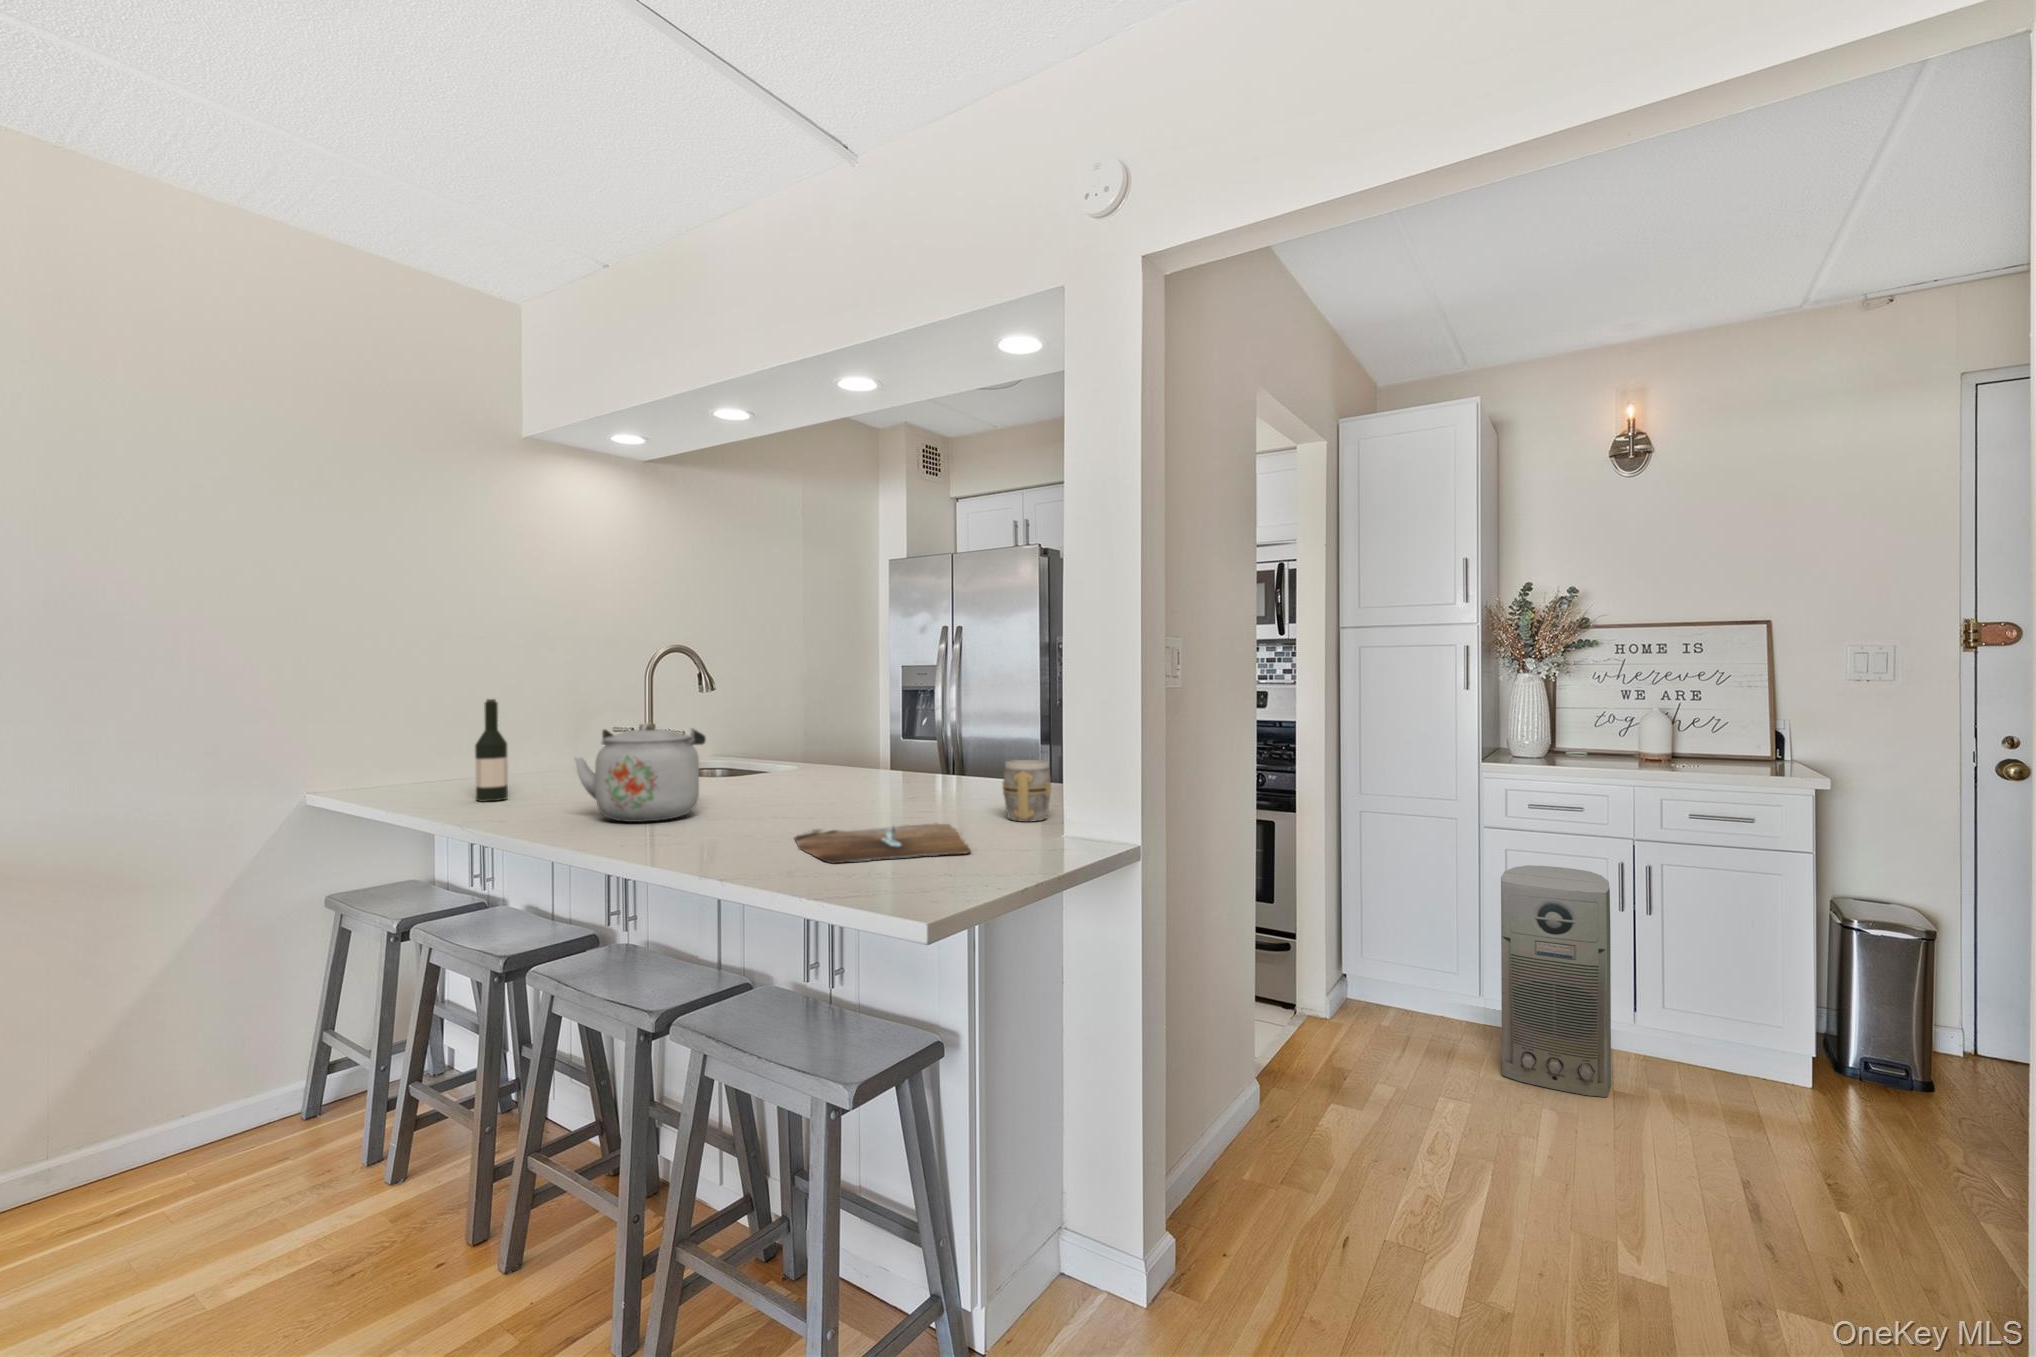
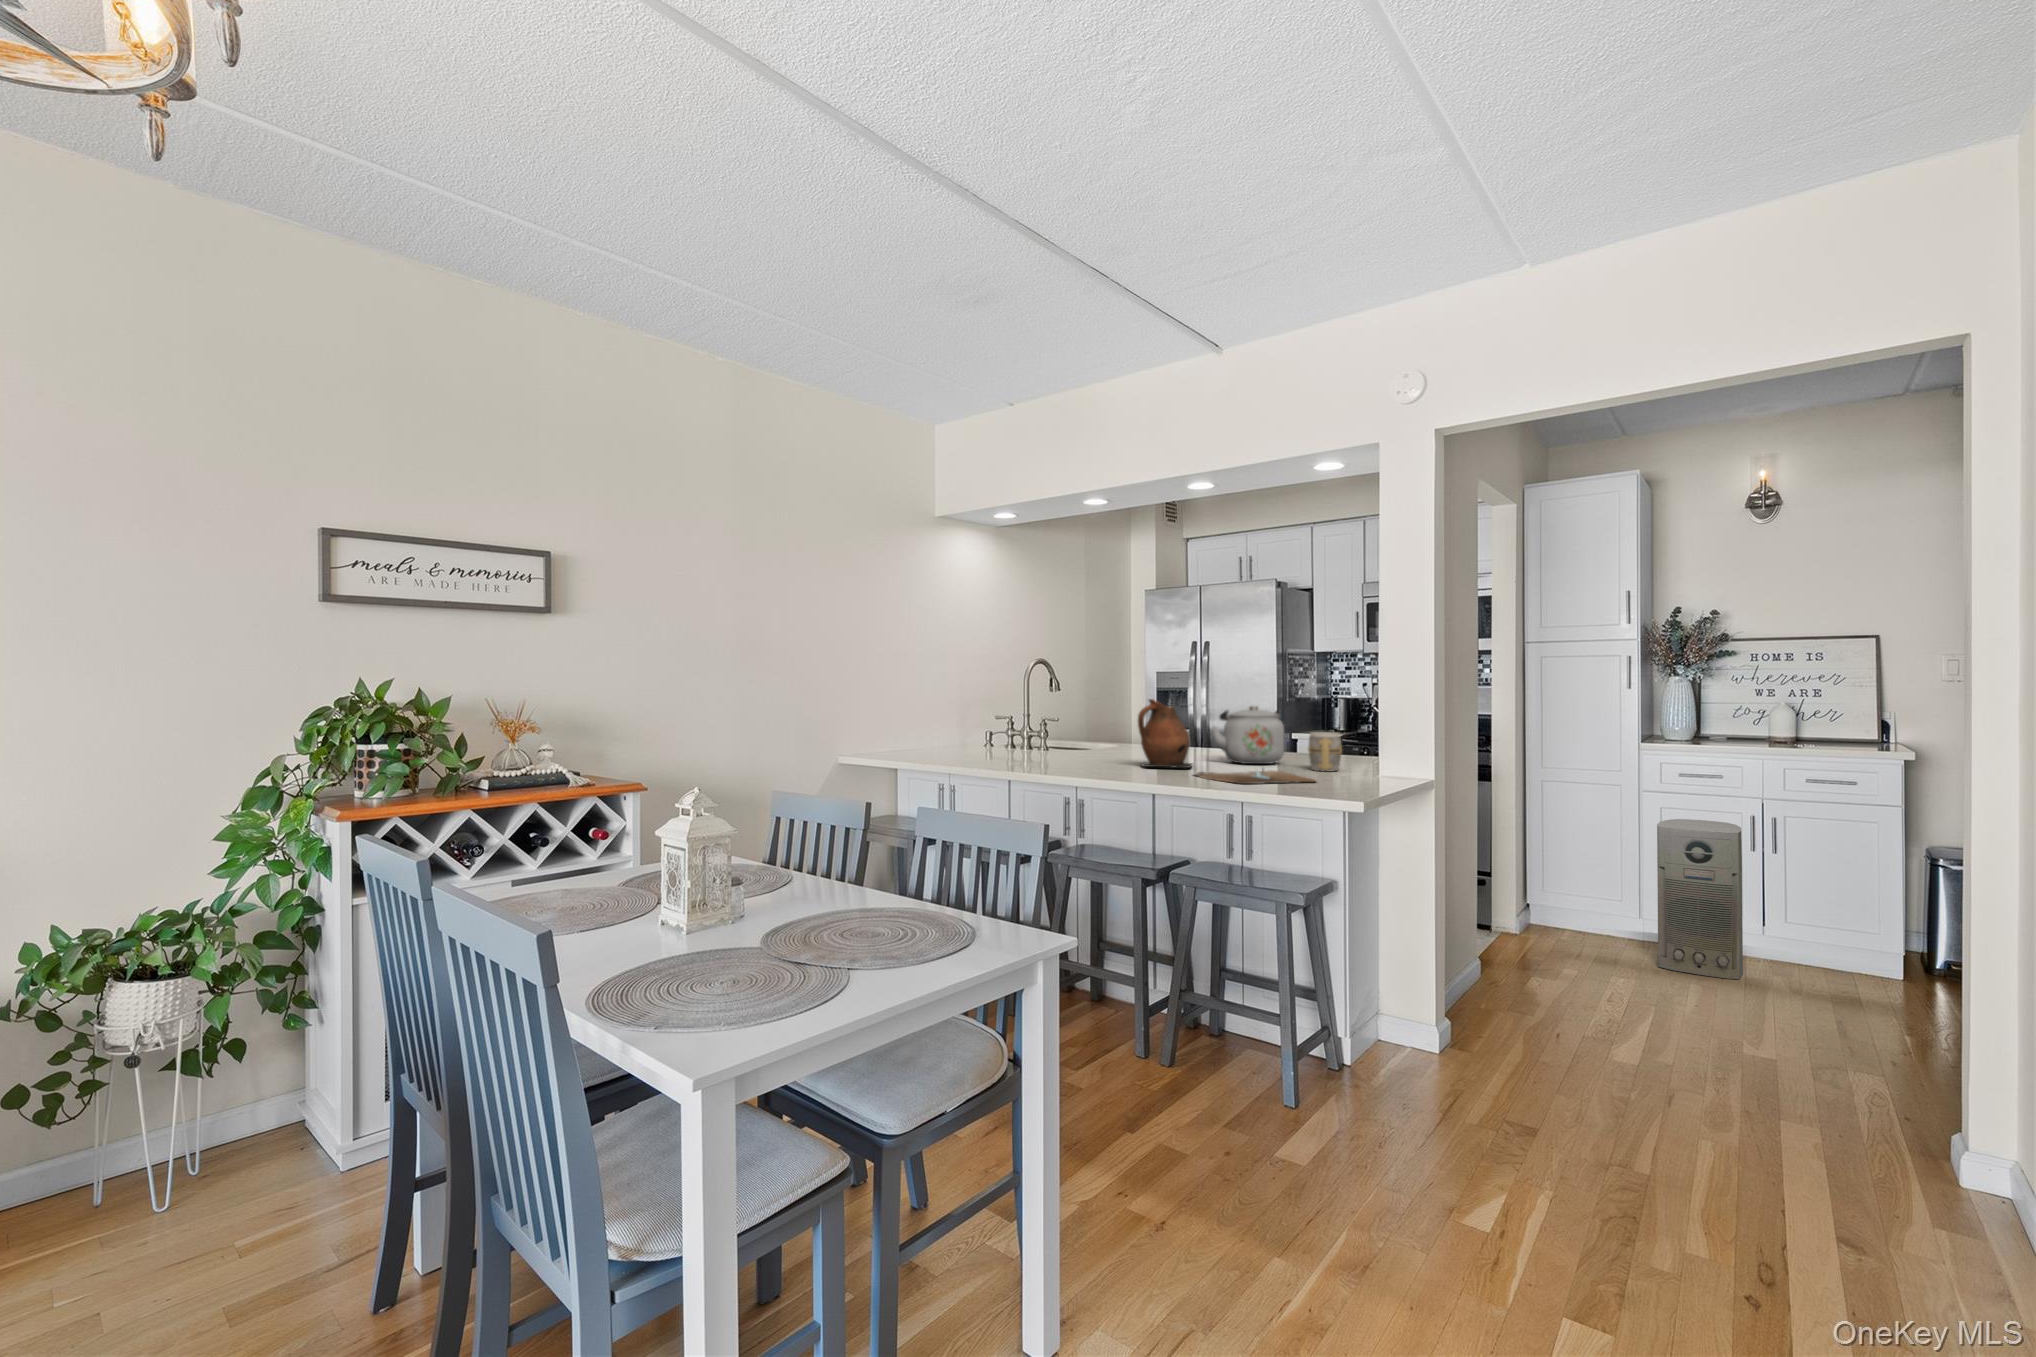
wine bottle: present [475,699,508,802] -> none [938,691,956,759]
ceramic pitcher: none [743,712,842,822] -> present [1138,699,1193,768]
kettle: present [575,723,706,822] -> present [1212,706,1284,764]

